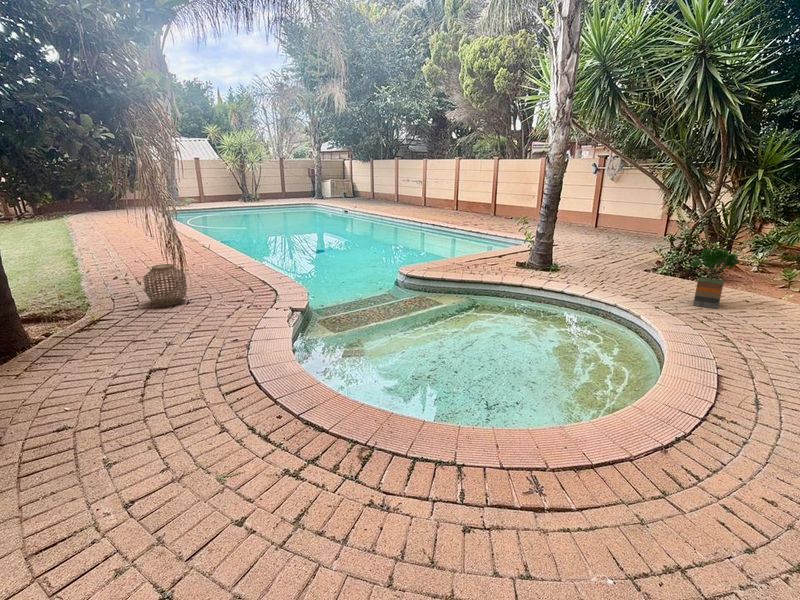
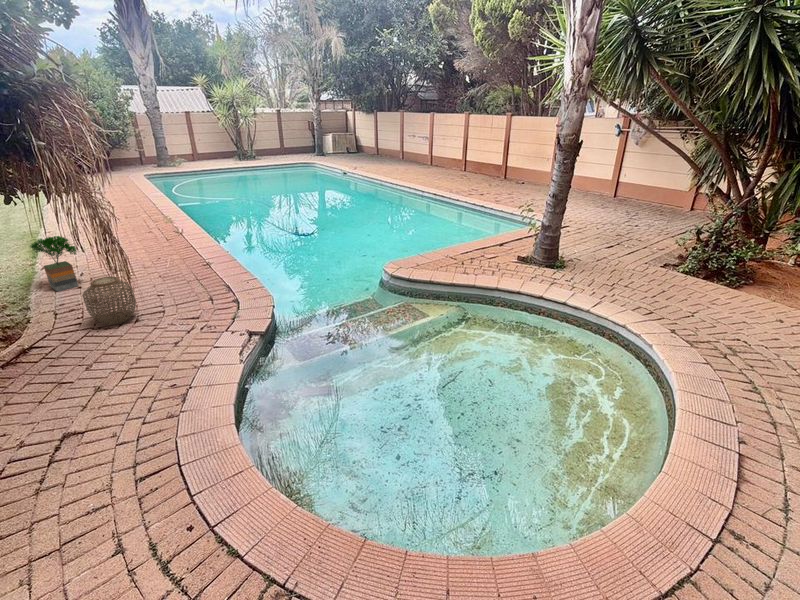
potted tree: present [693,249,739,309] -> present [30,236,78,291]

